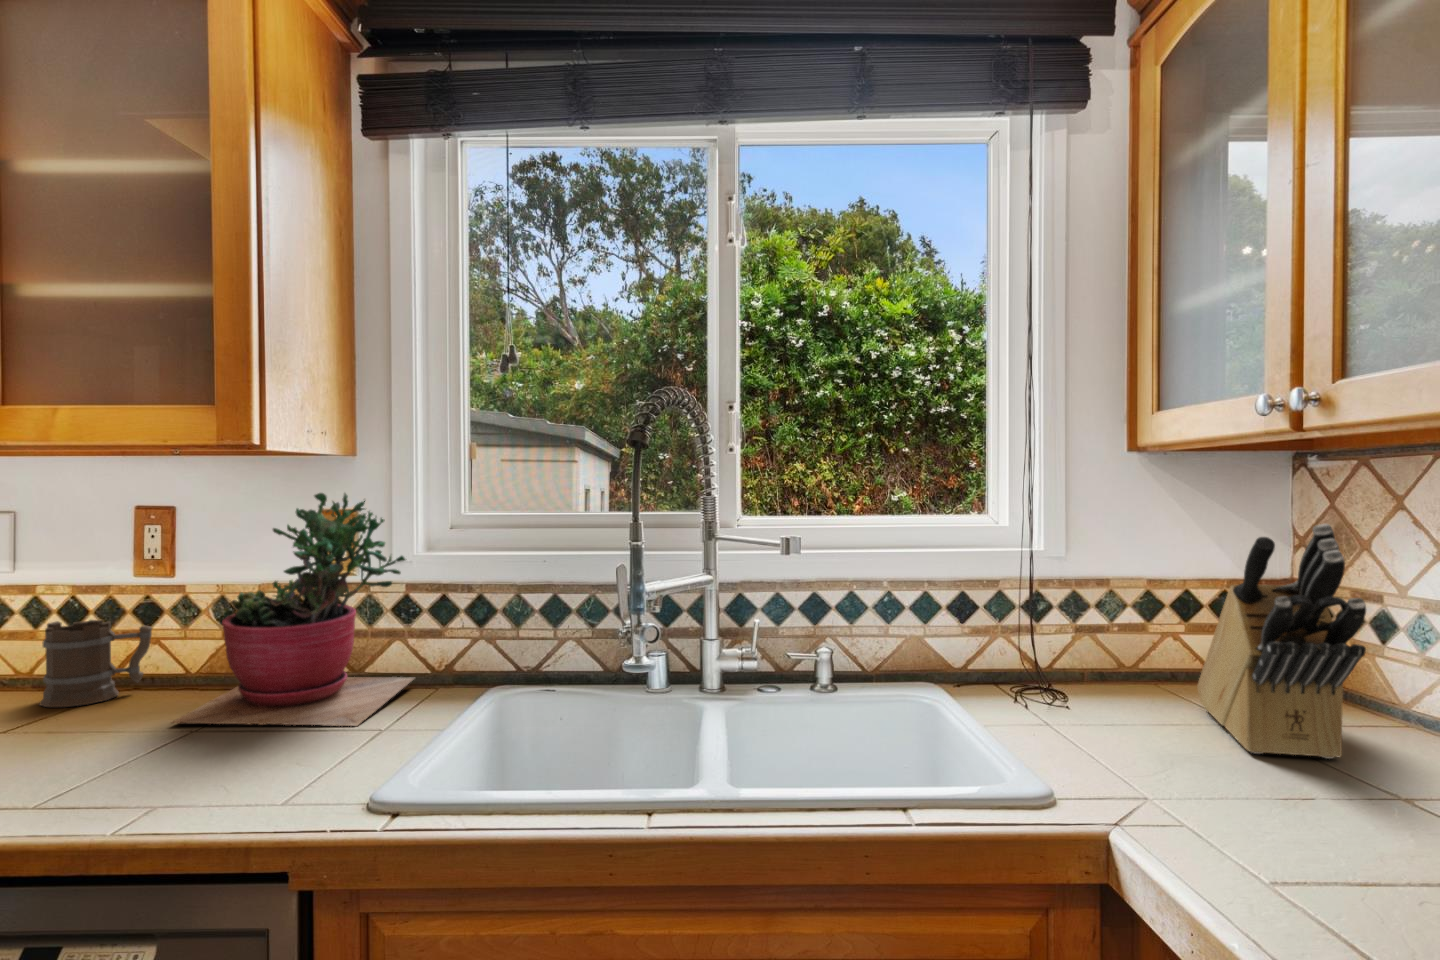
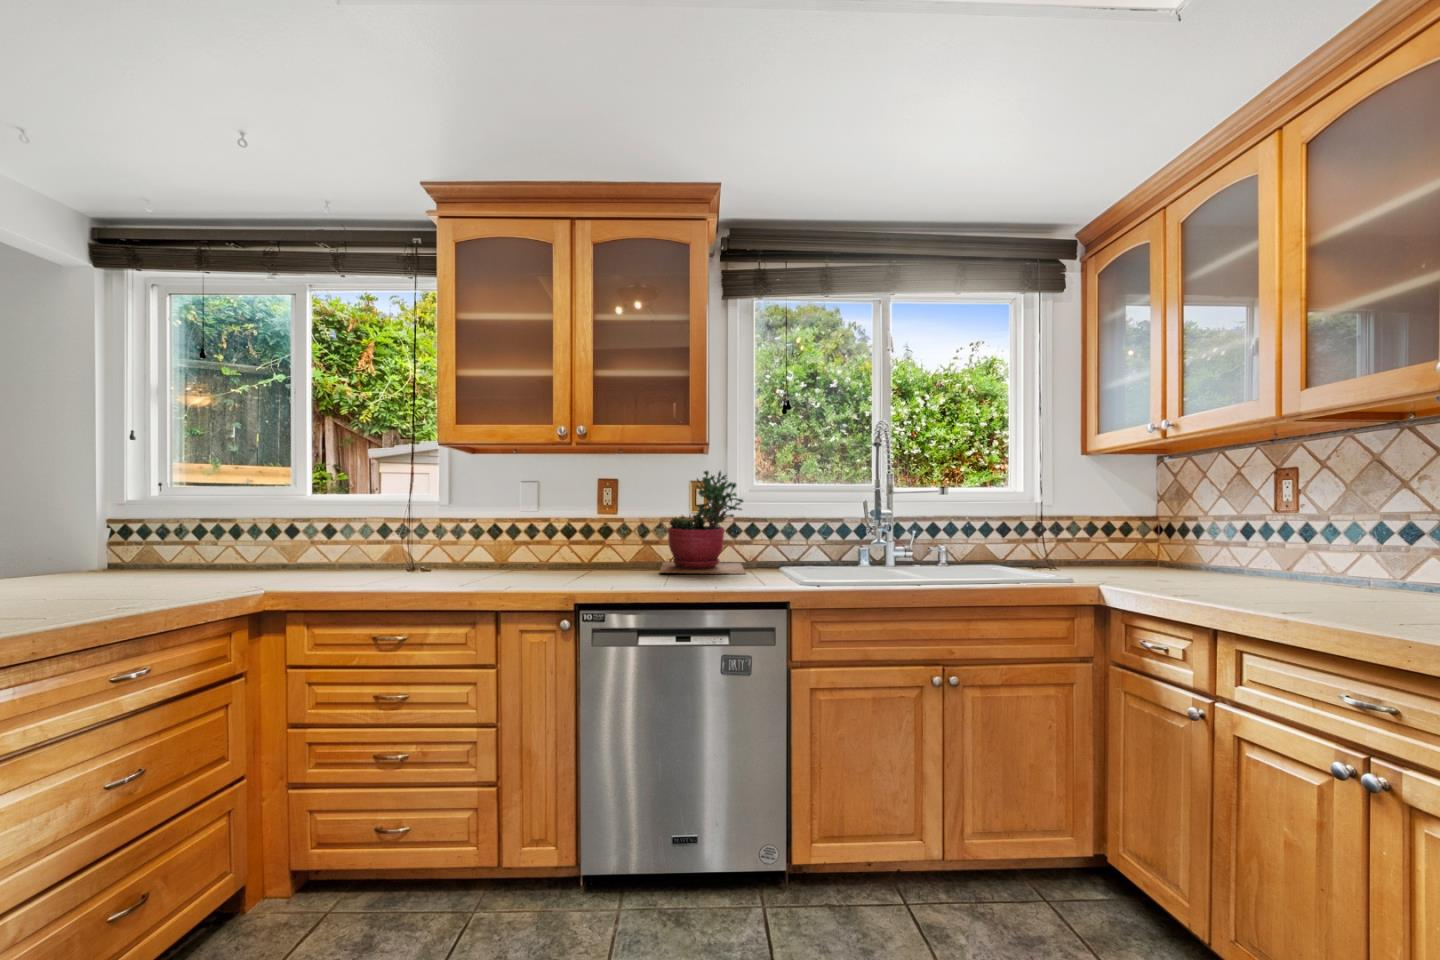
knife block: present [1197,524,1366,759] -> none [1118,477,1194,576]
mug: present [39,620,152,707] -> none [571,533,615,572]

